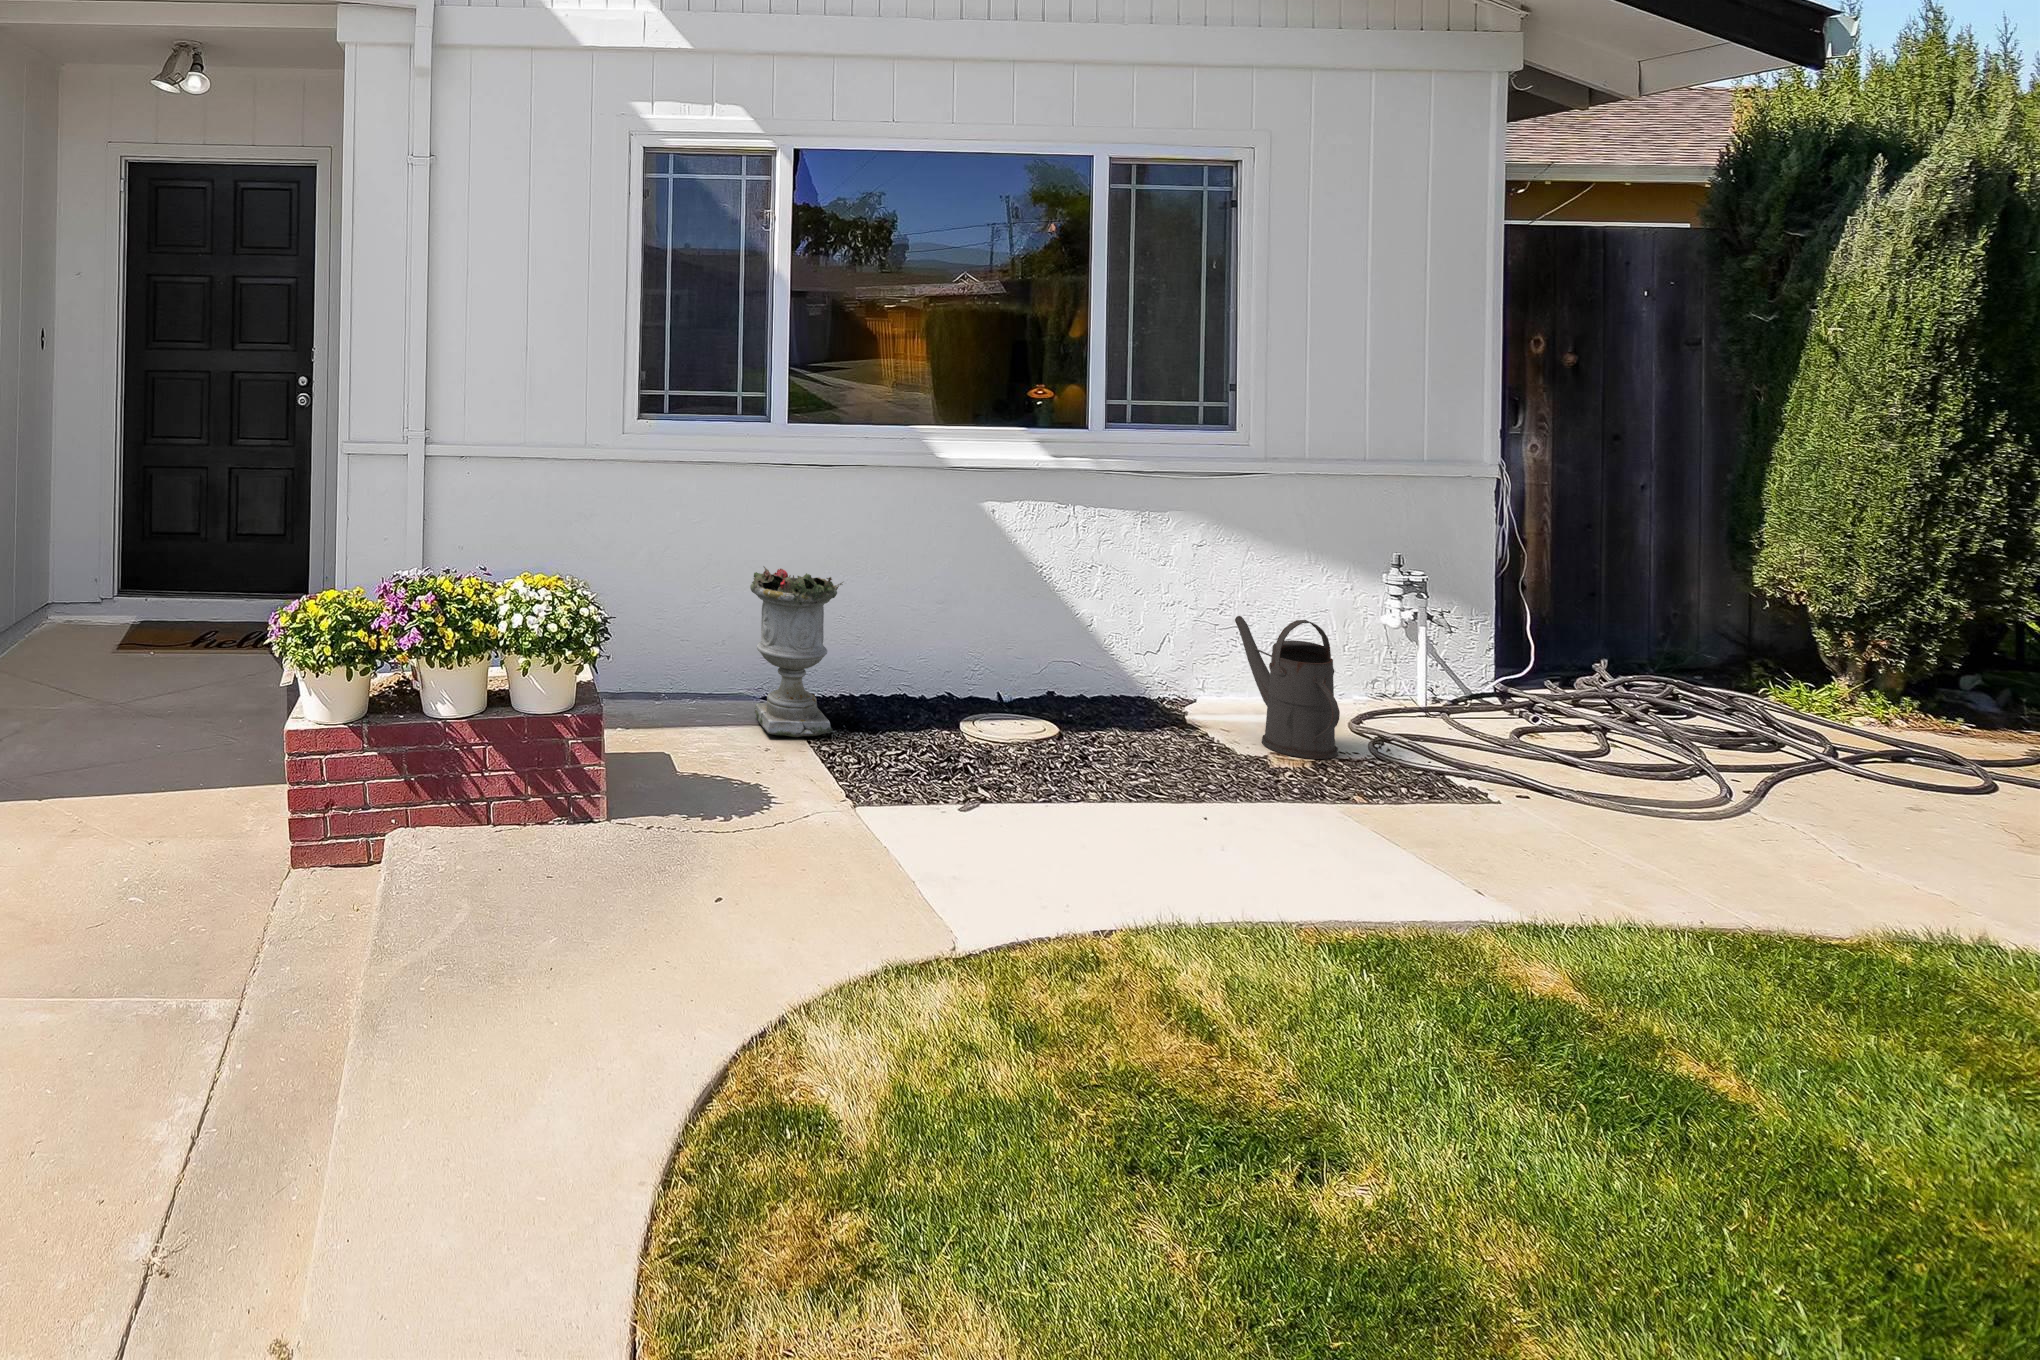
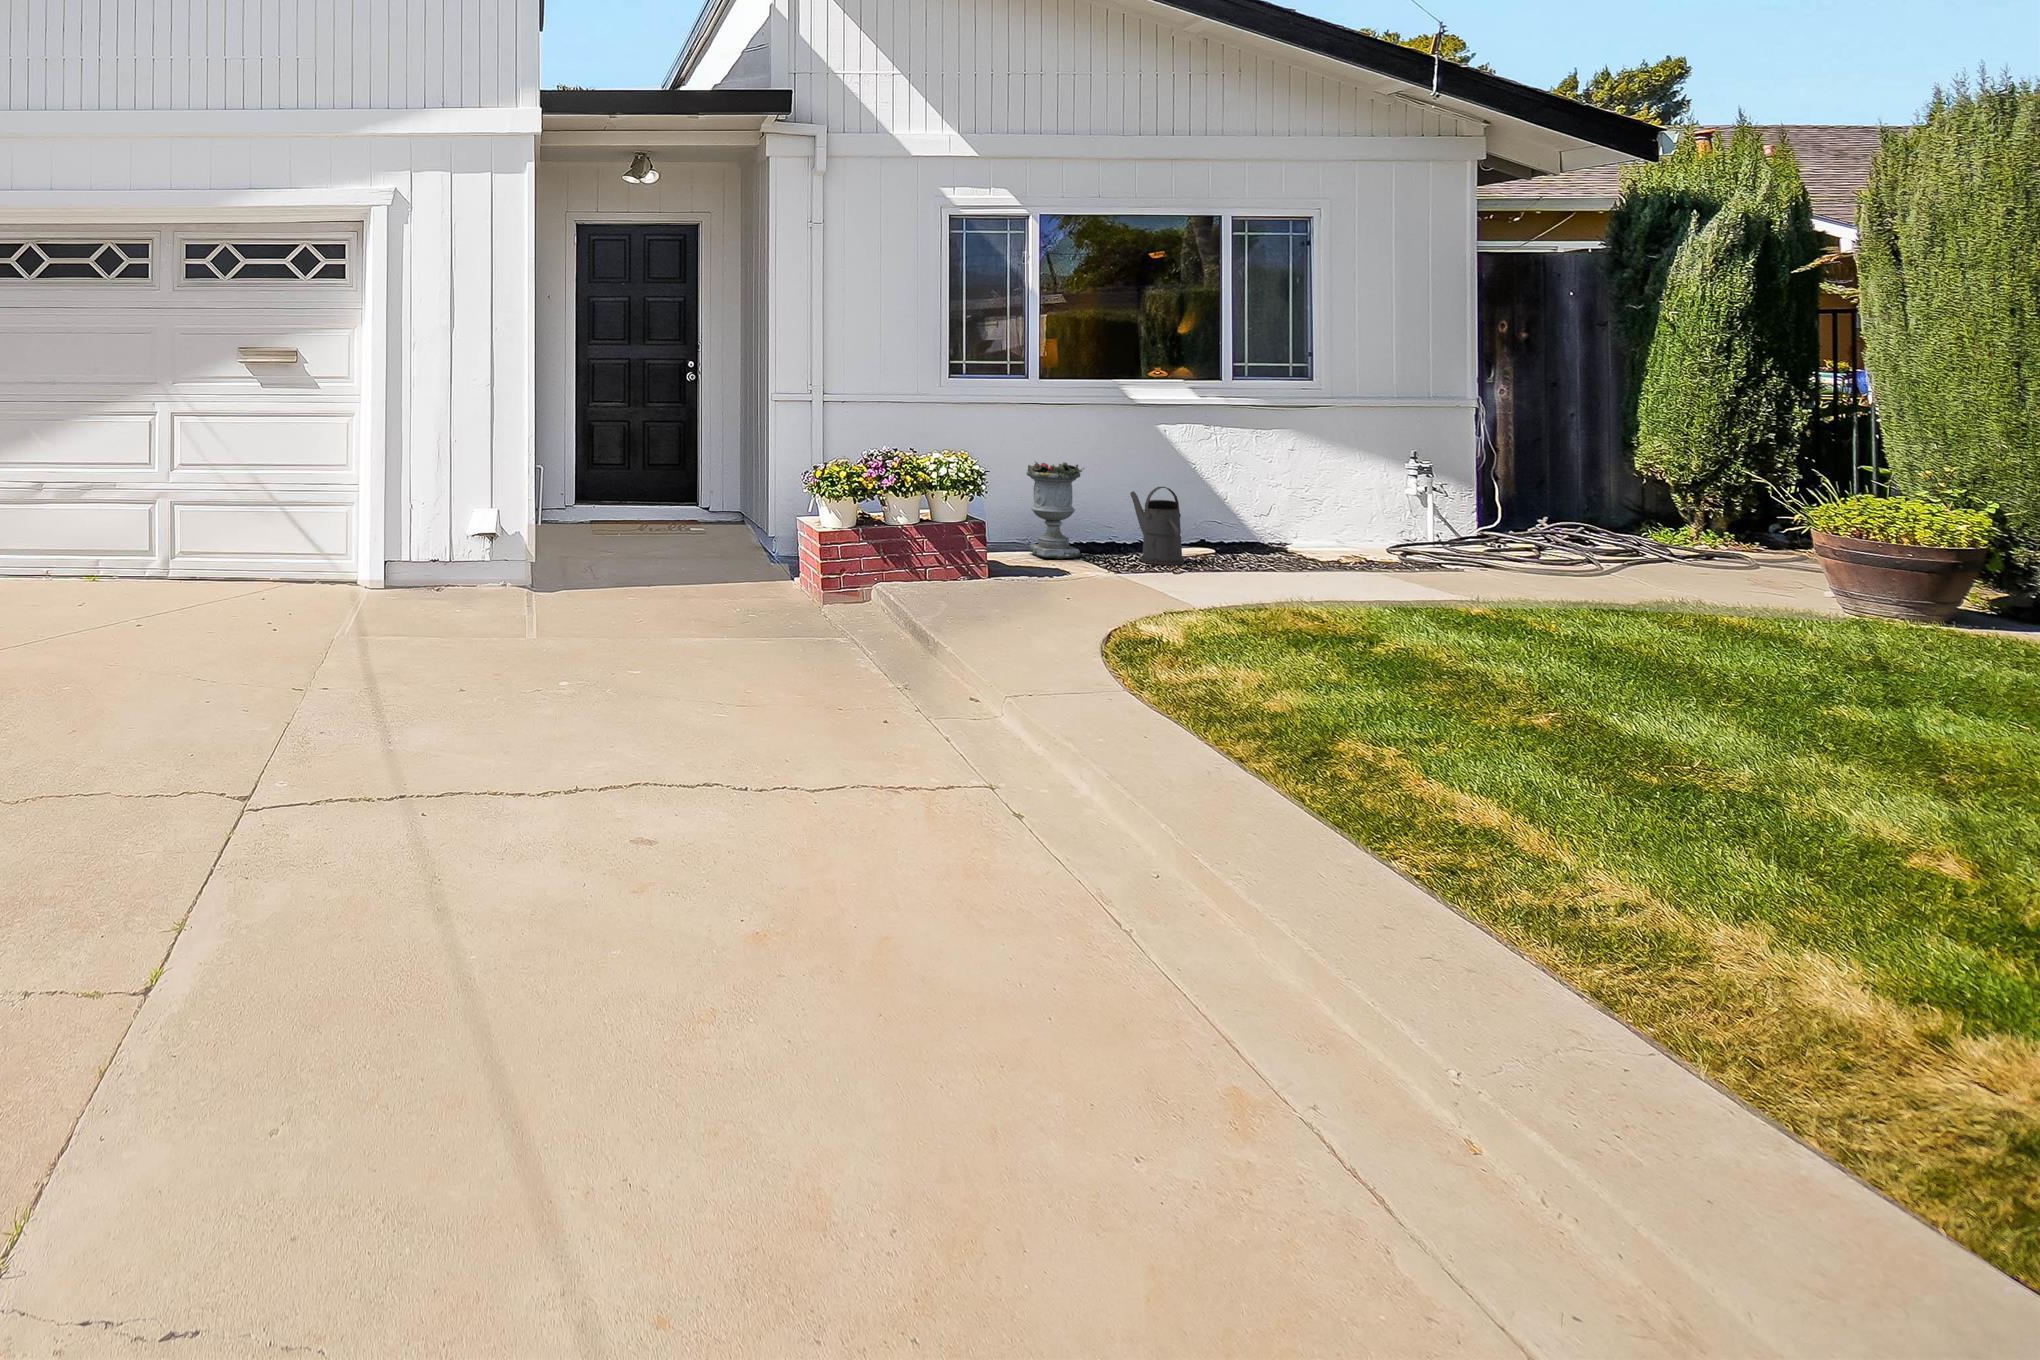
watering can: present [1235,616,1340,759] -> present [1130,487,1184,565]

